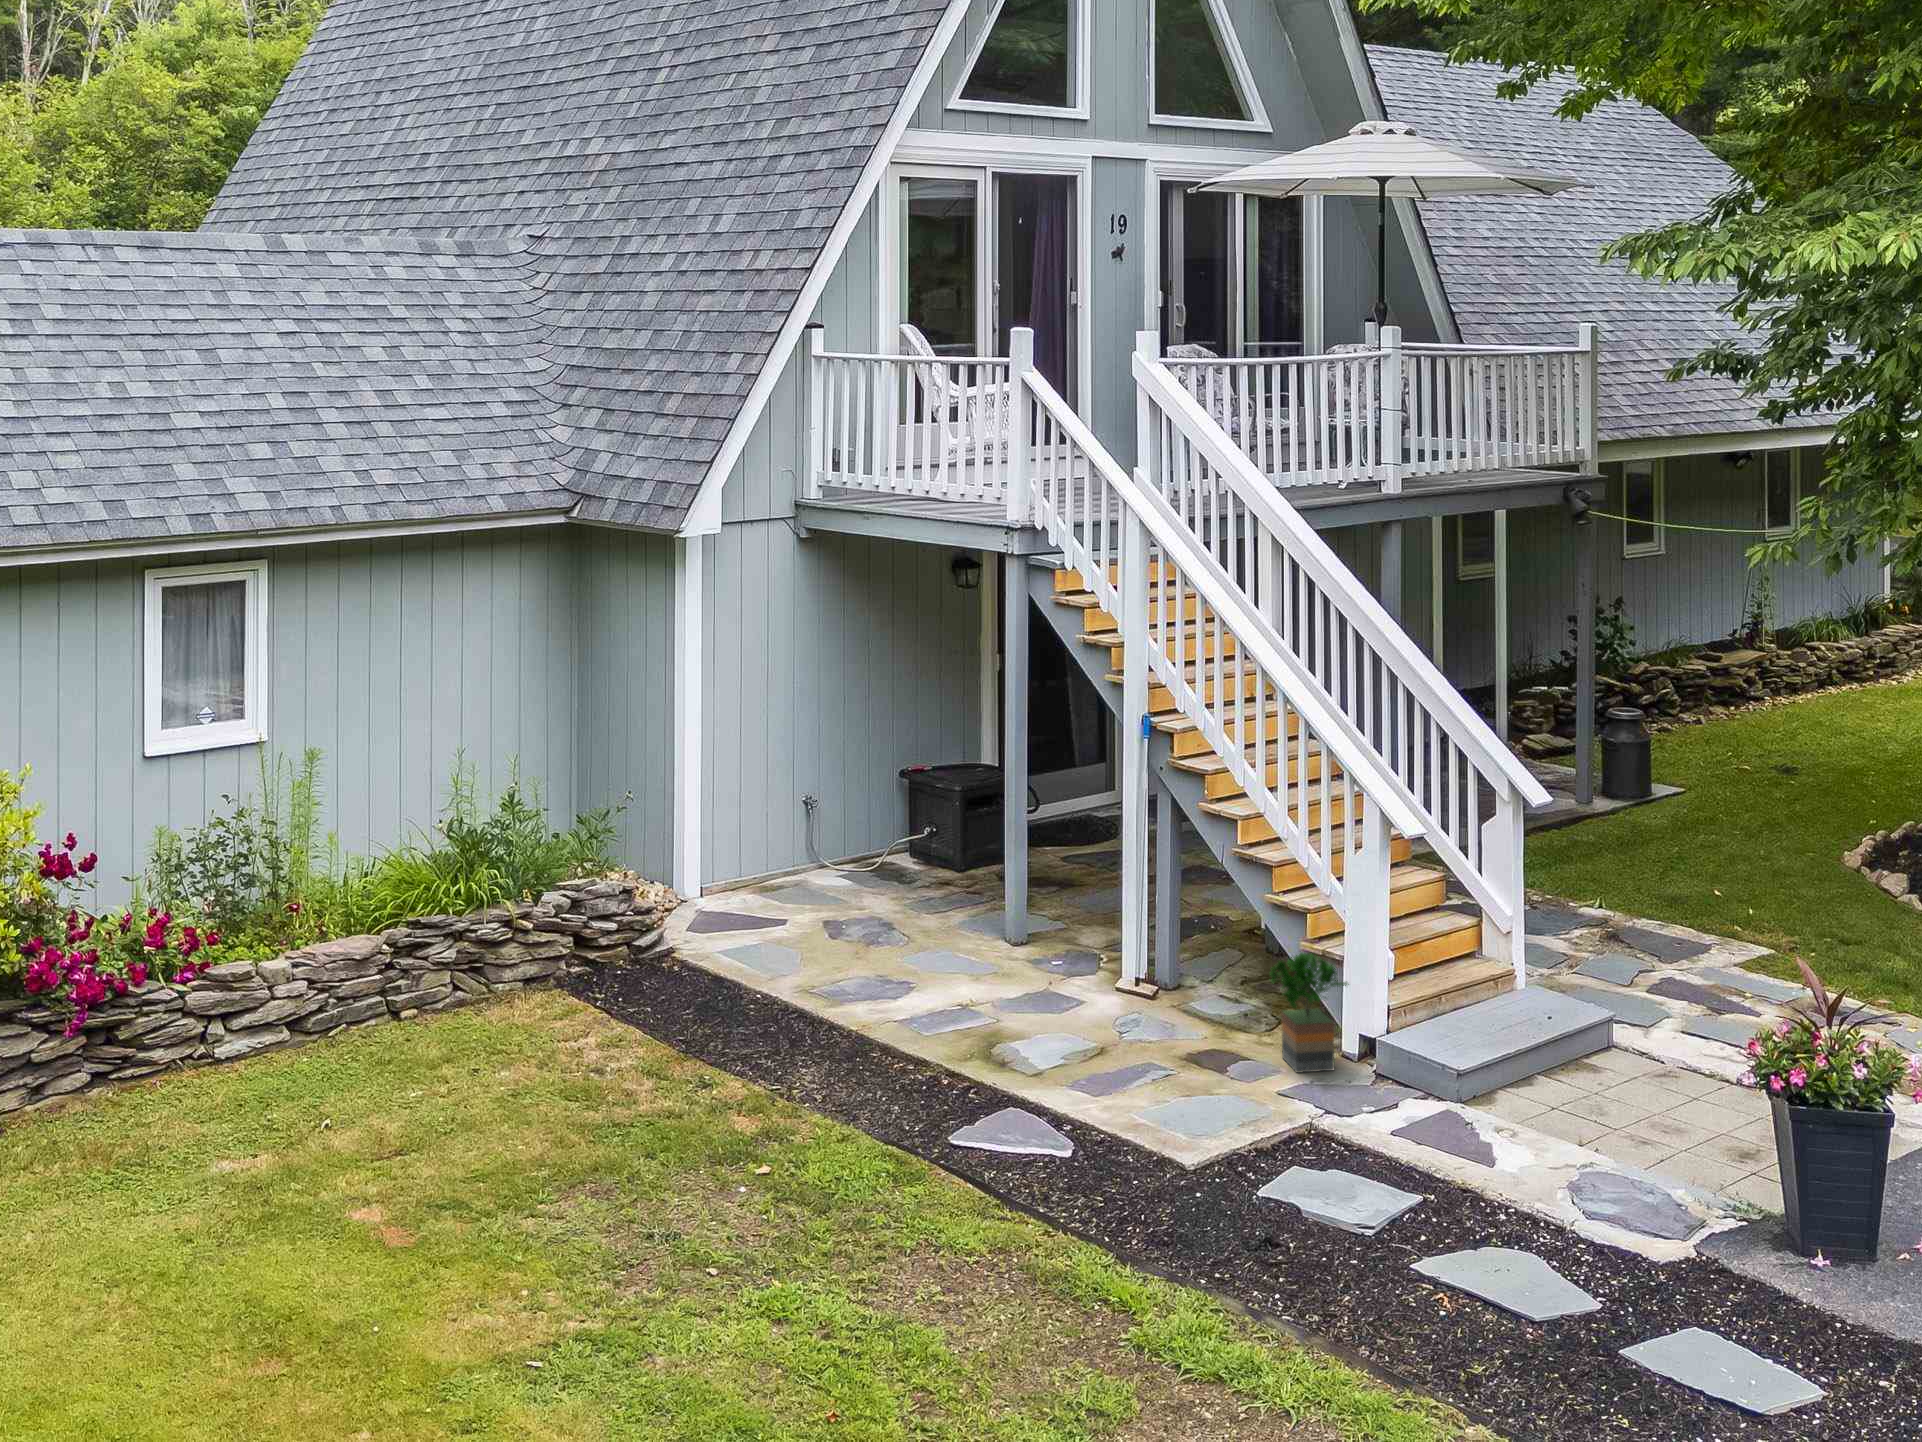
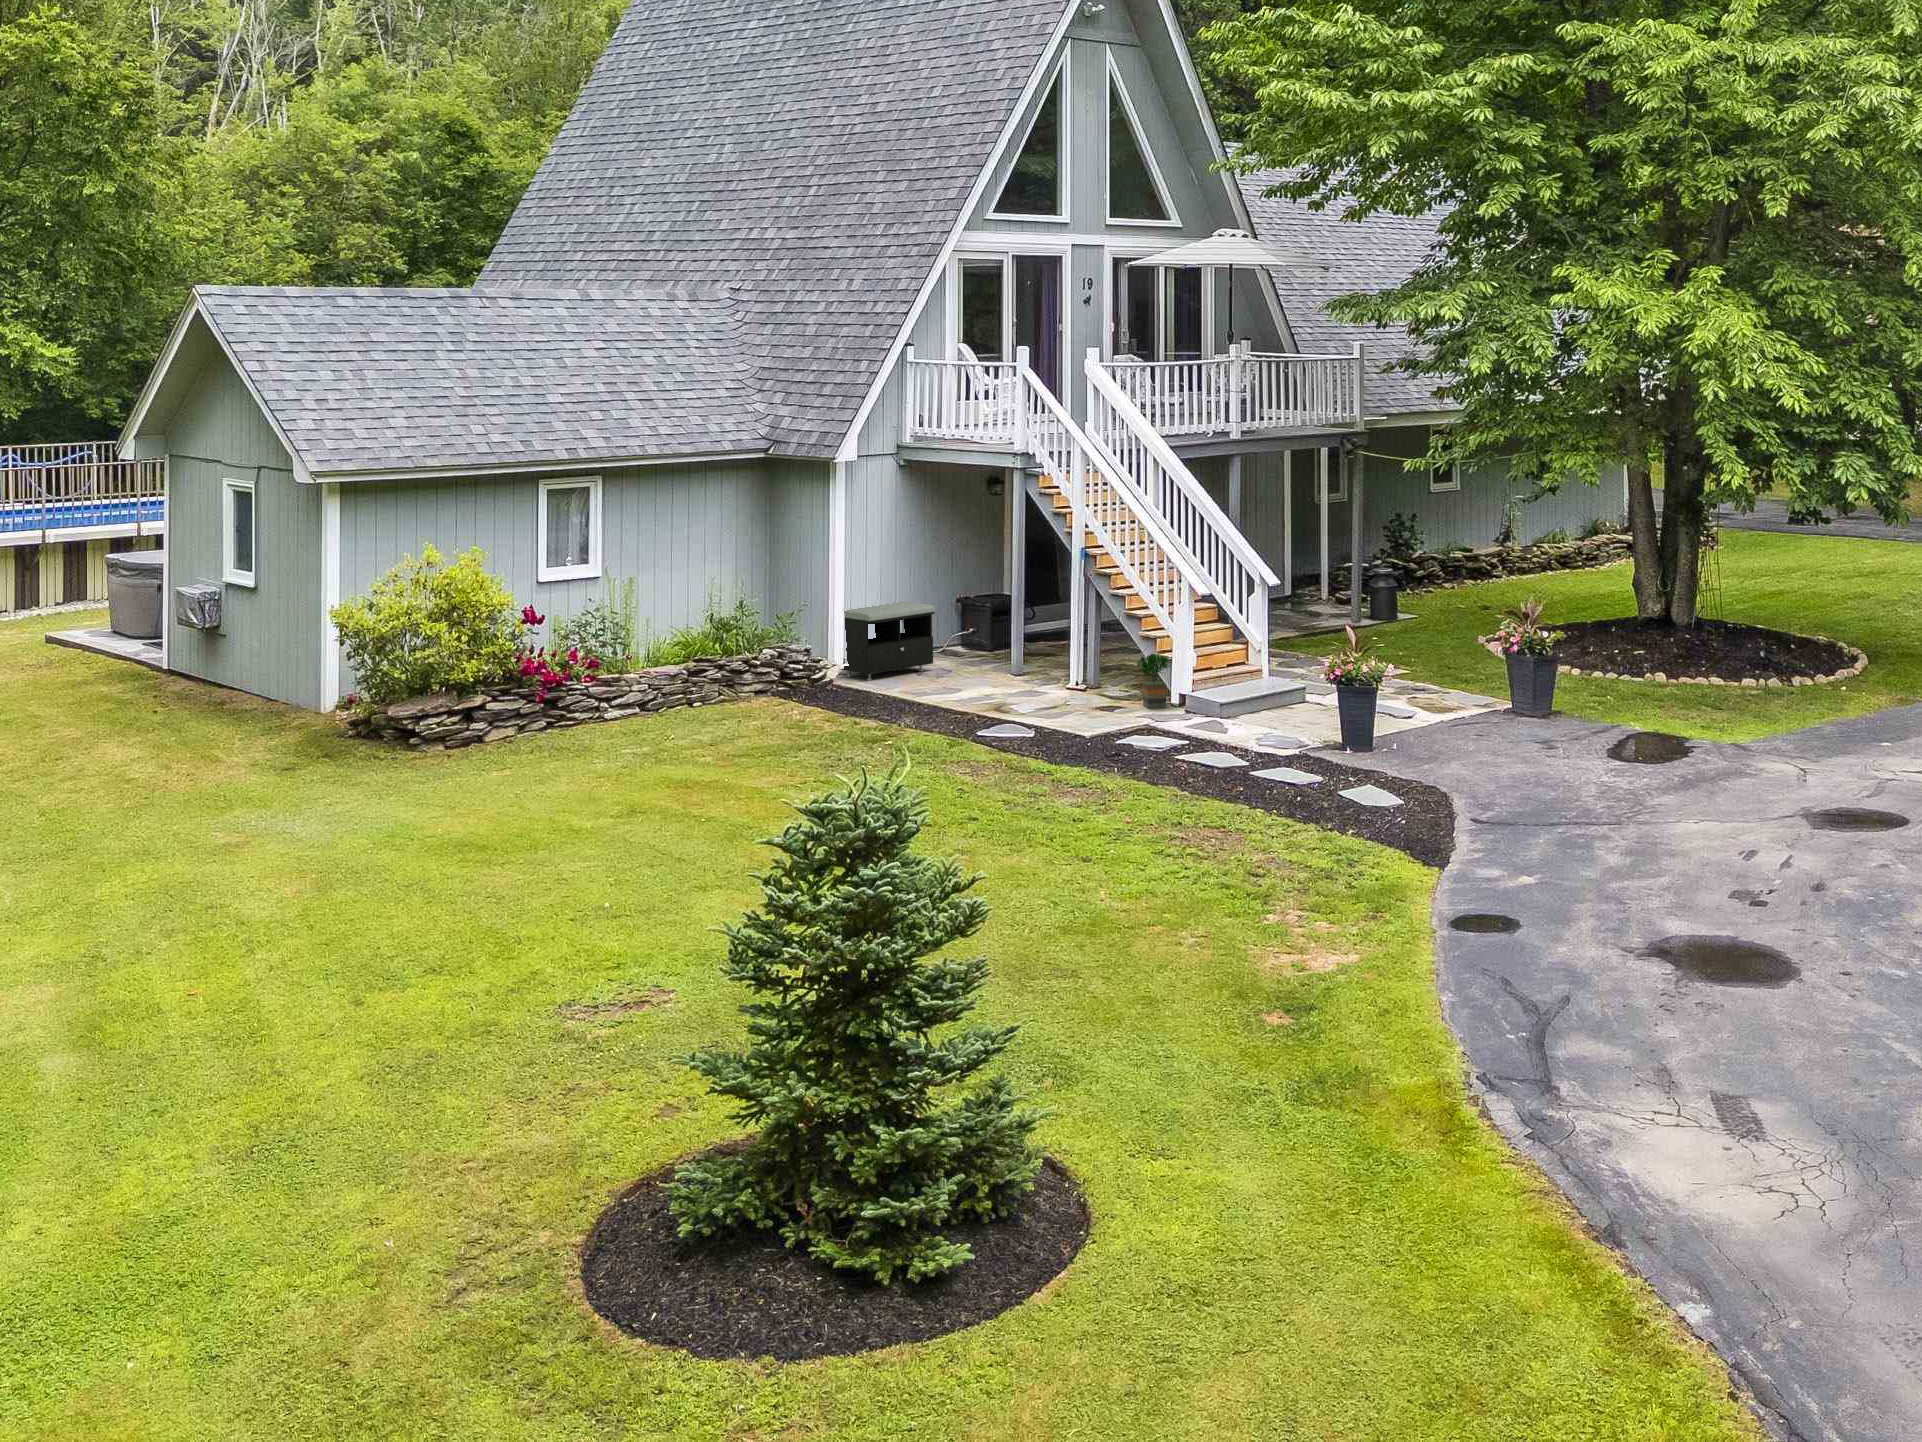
storage bench: none [688,780,863,937] -> present [840,602,935,680]

